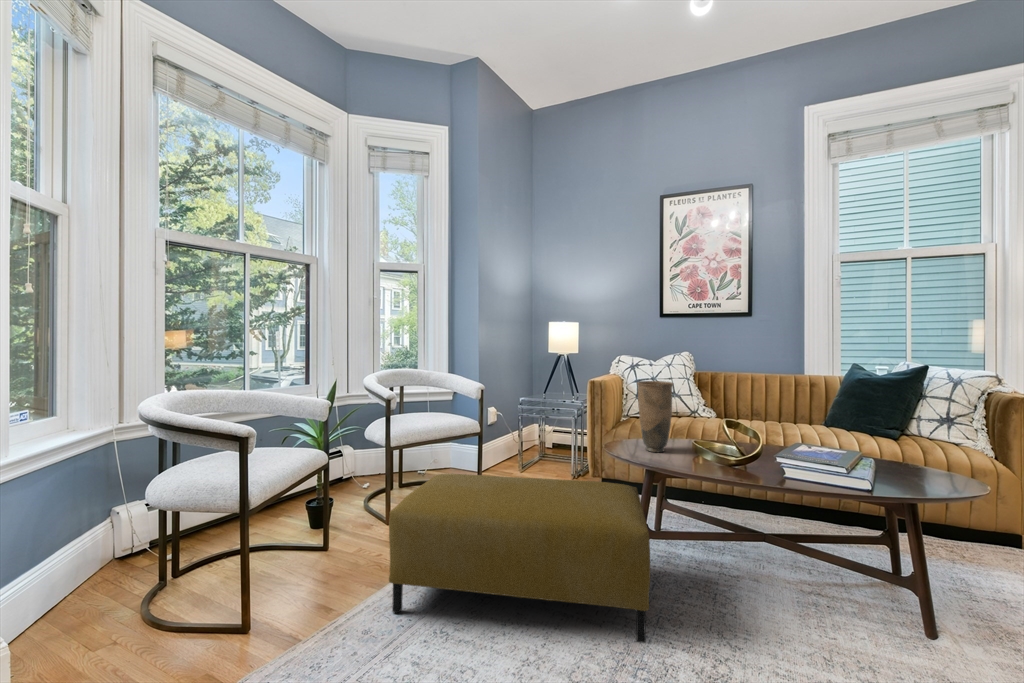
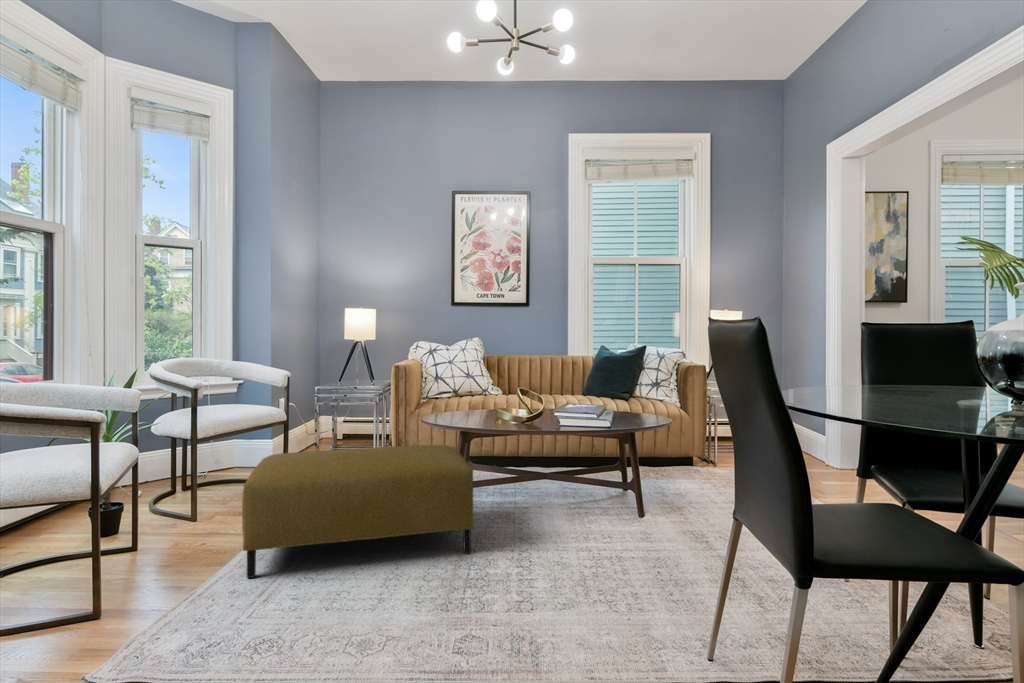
vase: present [637,381,673,452] -> none [450,360,480,419]

